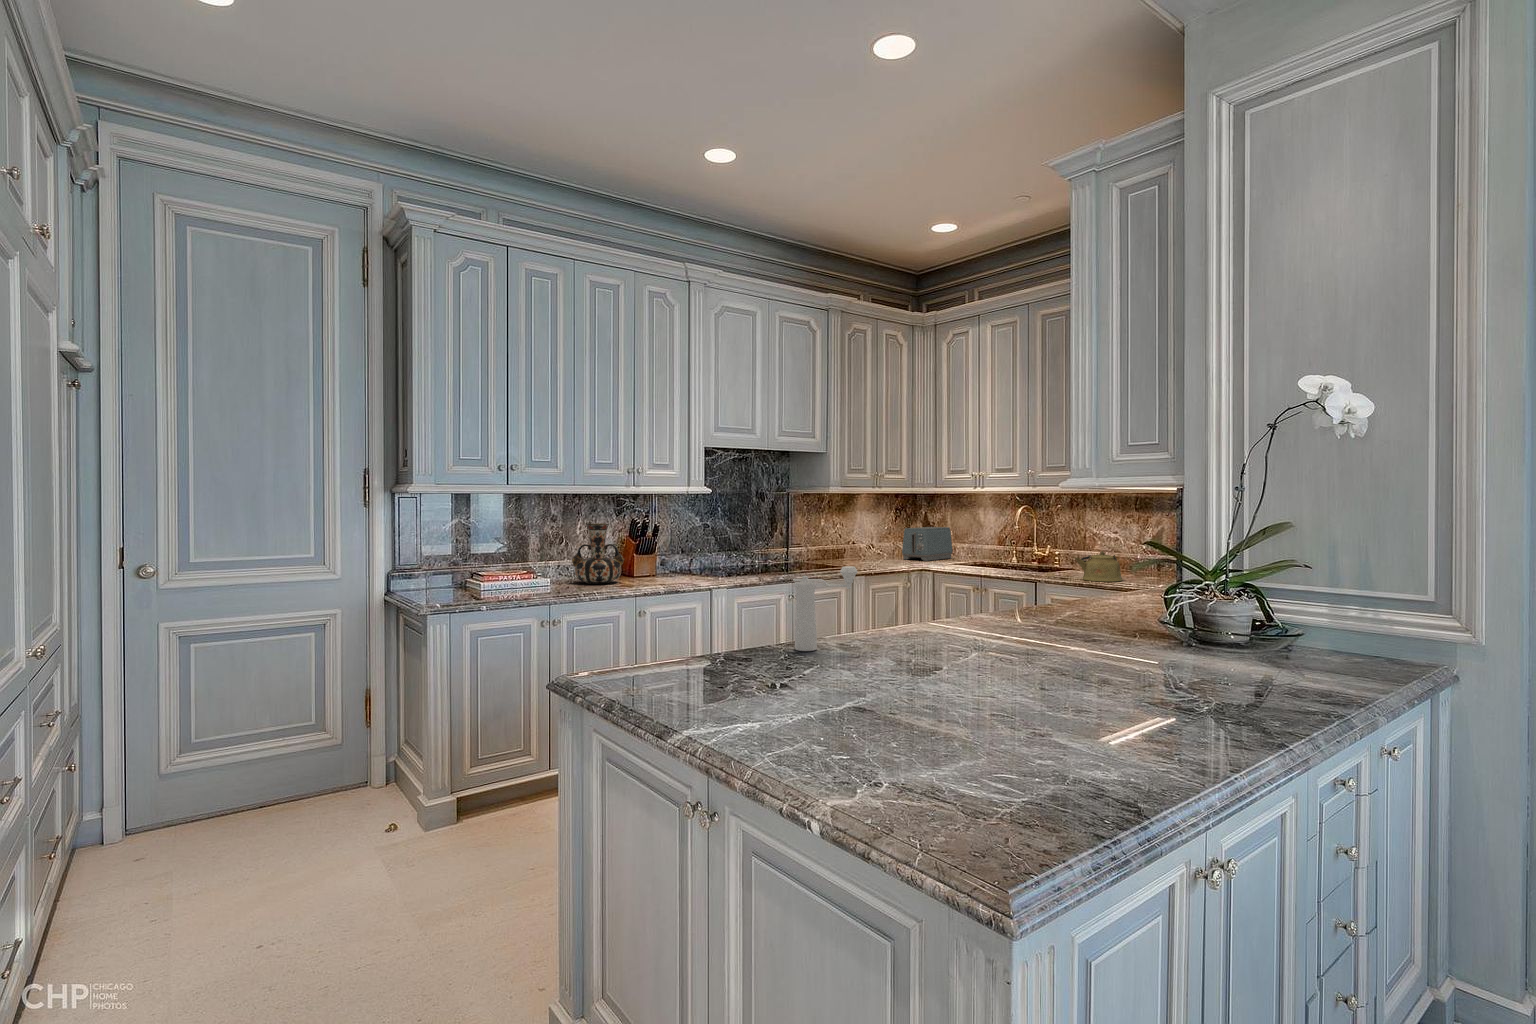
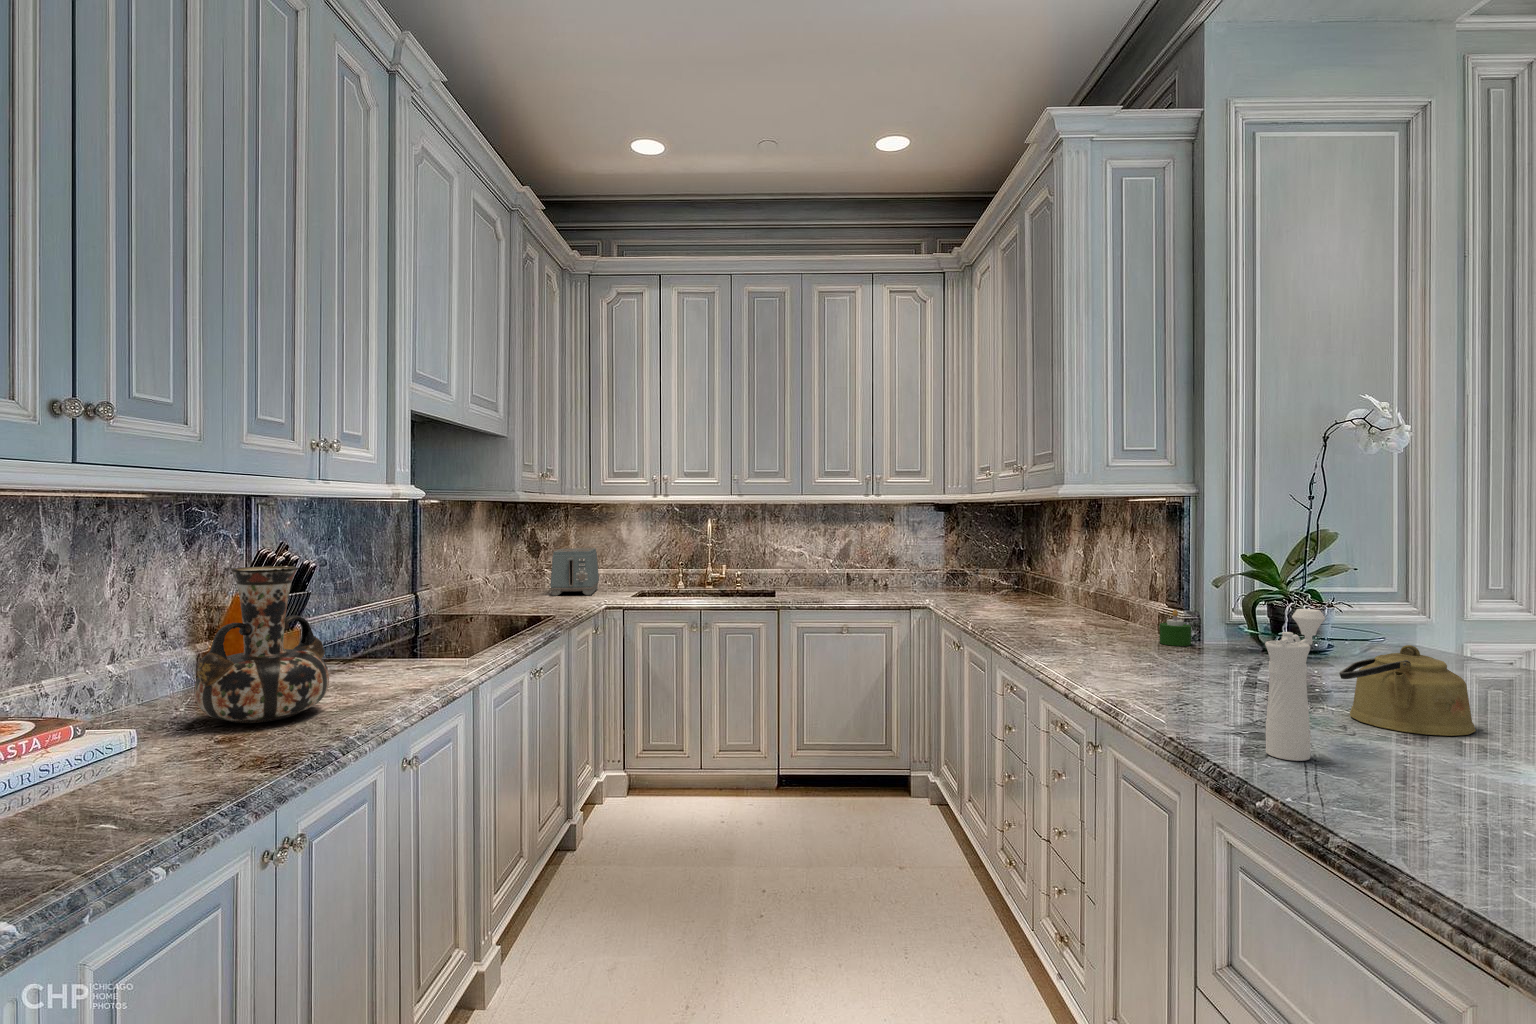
kettle: present [1075,551,1122,582] -> present [1339,645,1476,736]
candle: none [1129,595,1159,629] -> present [1160,610,1191,646]

